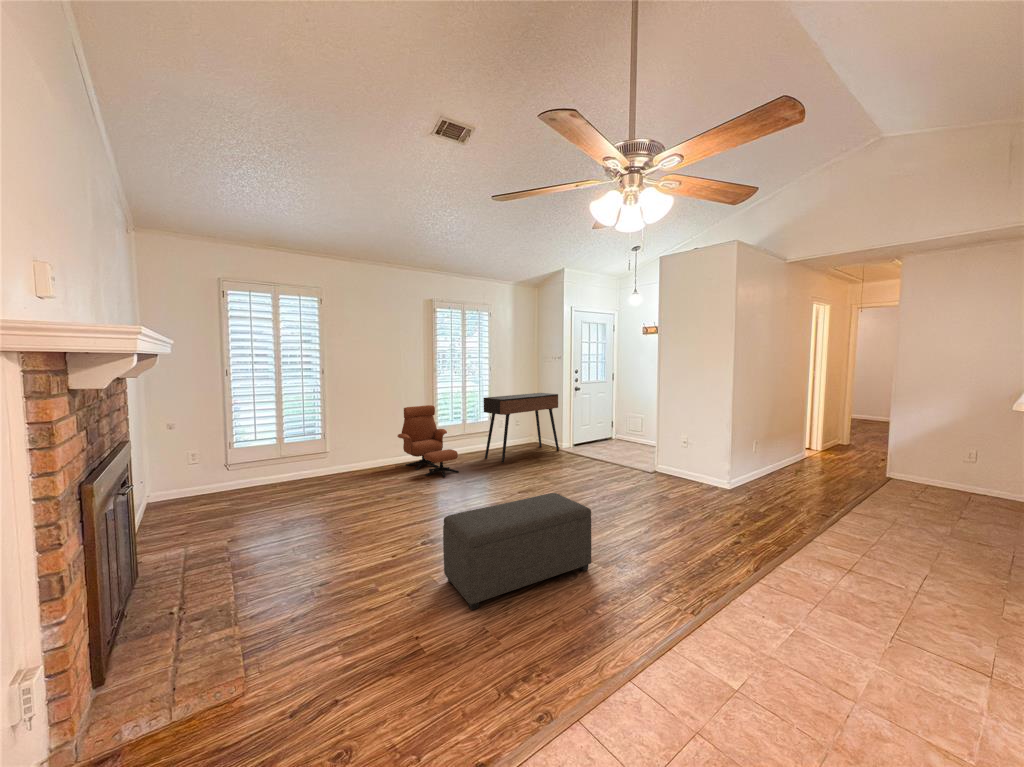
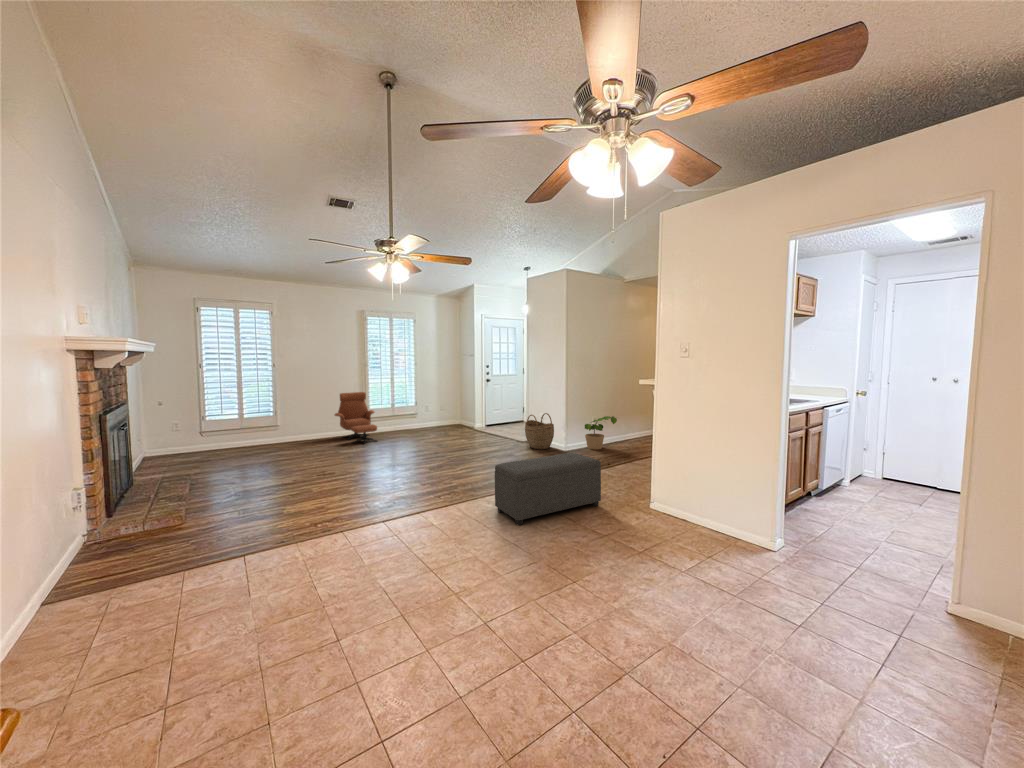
console table: present [483,393,559,463] -> none [404,383,469,436]
woven basket: none [667,437,712,488] -> present [525,413,554,450]
potted plant: none [751,443,812,488] -> present [585,416,617,449]
ottoman: present [443,493,591,610] -> present [495,453,601,525]

